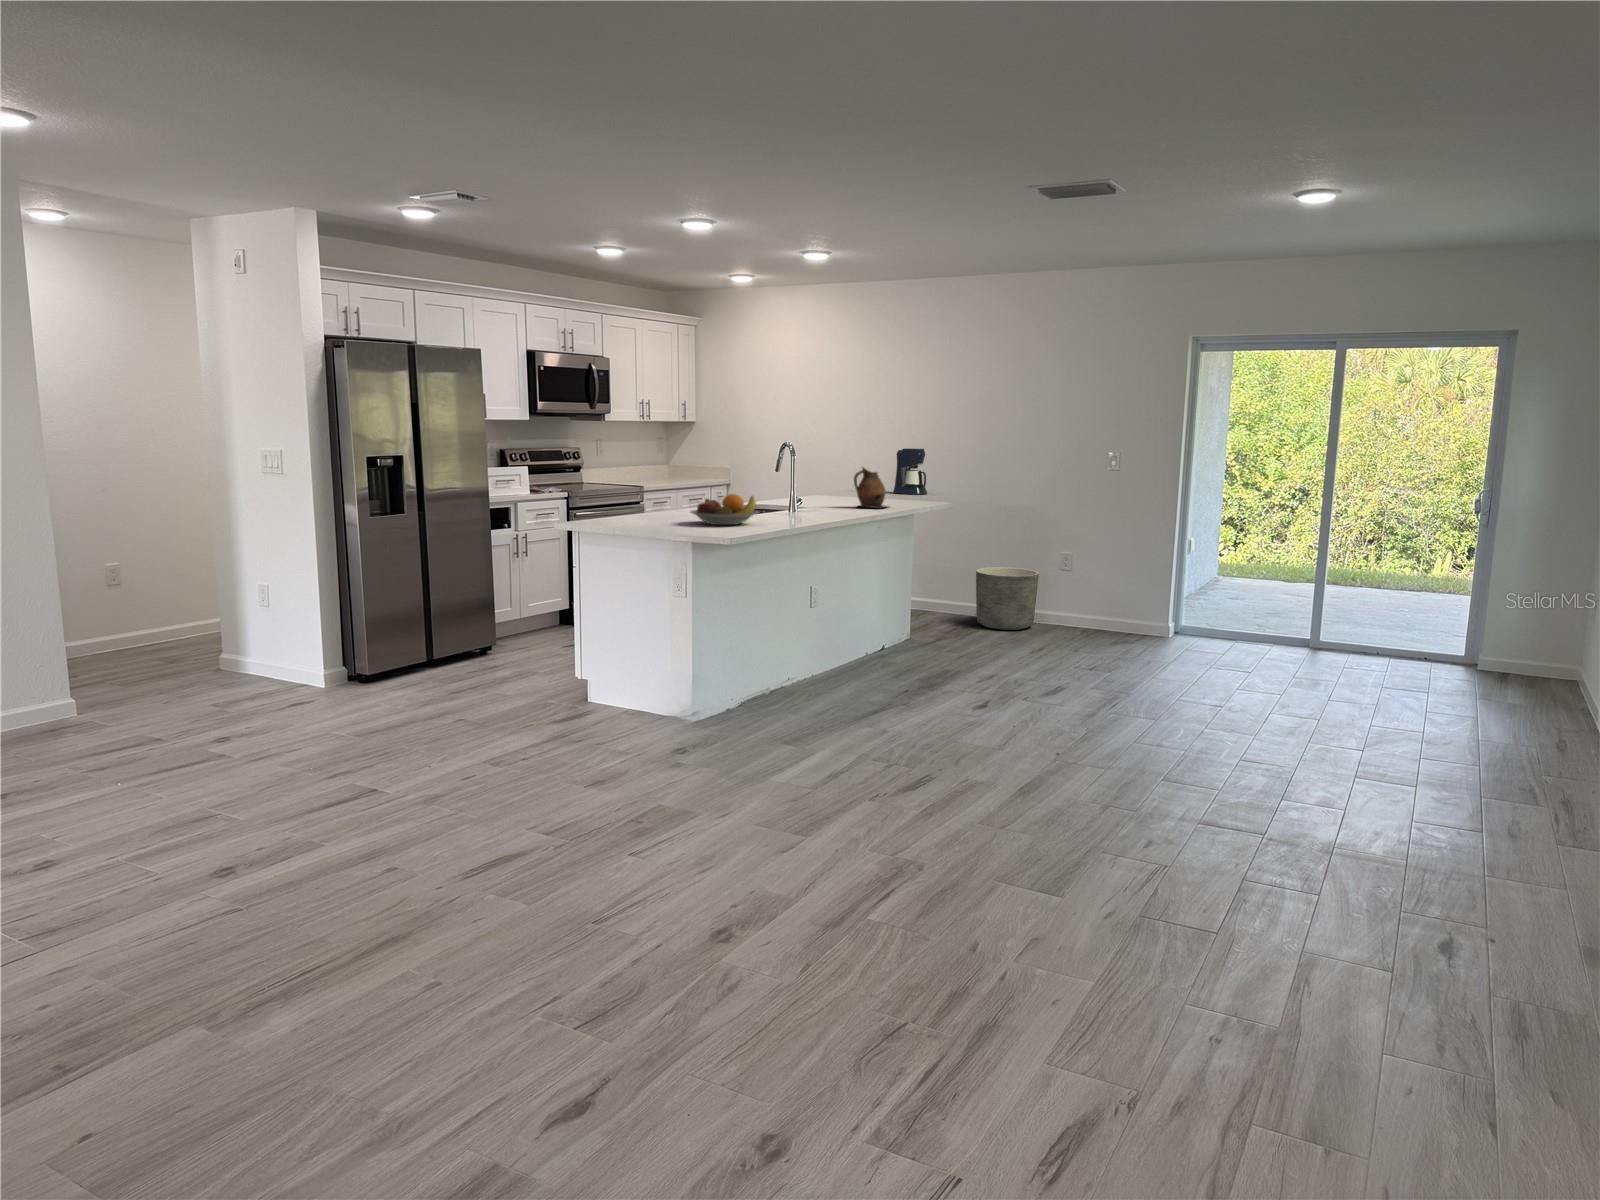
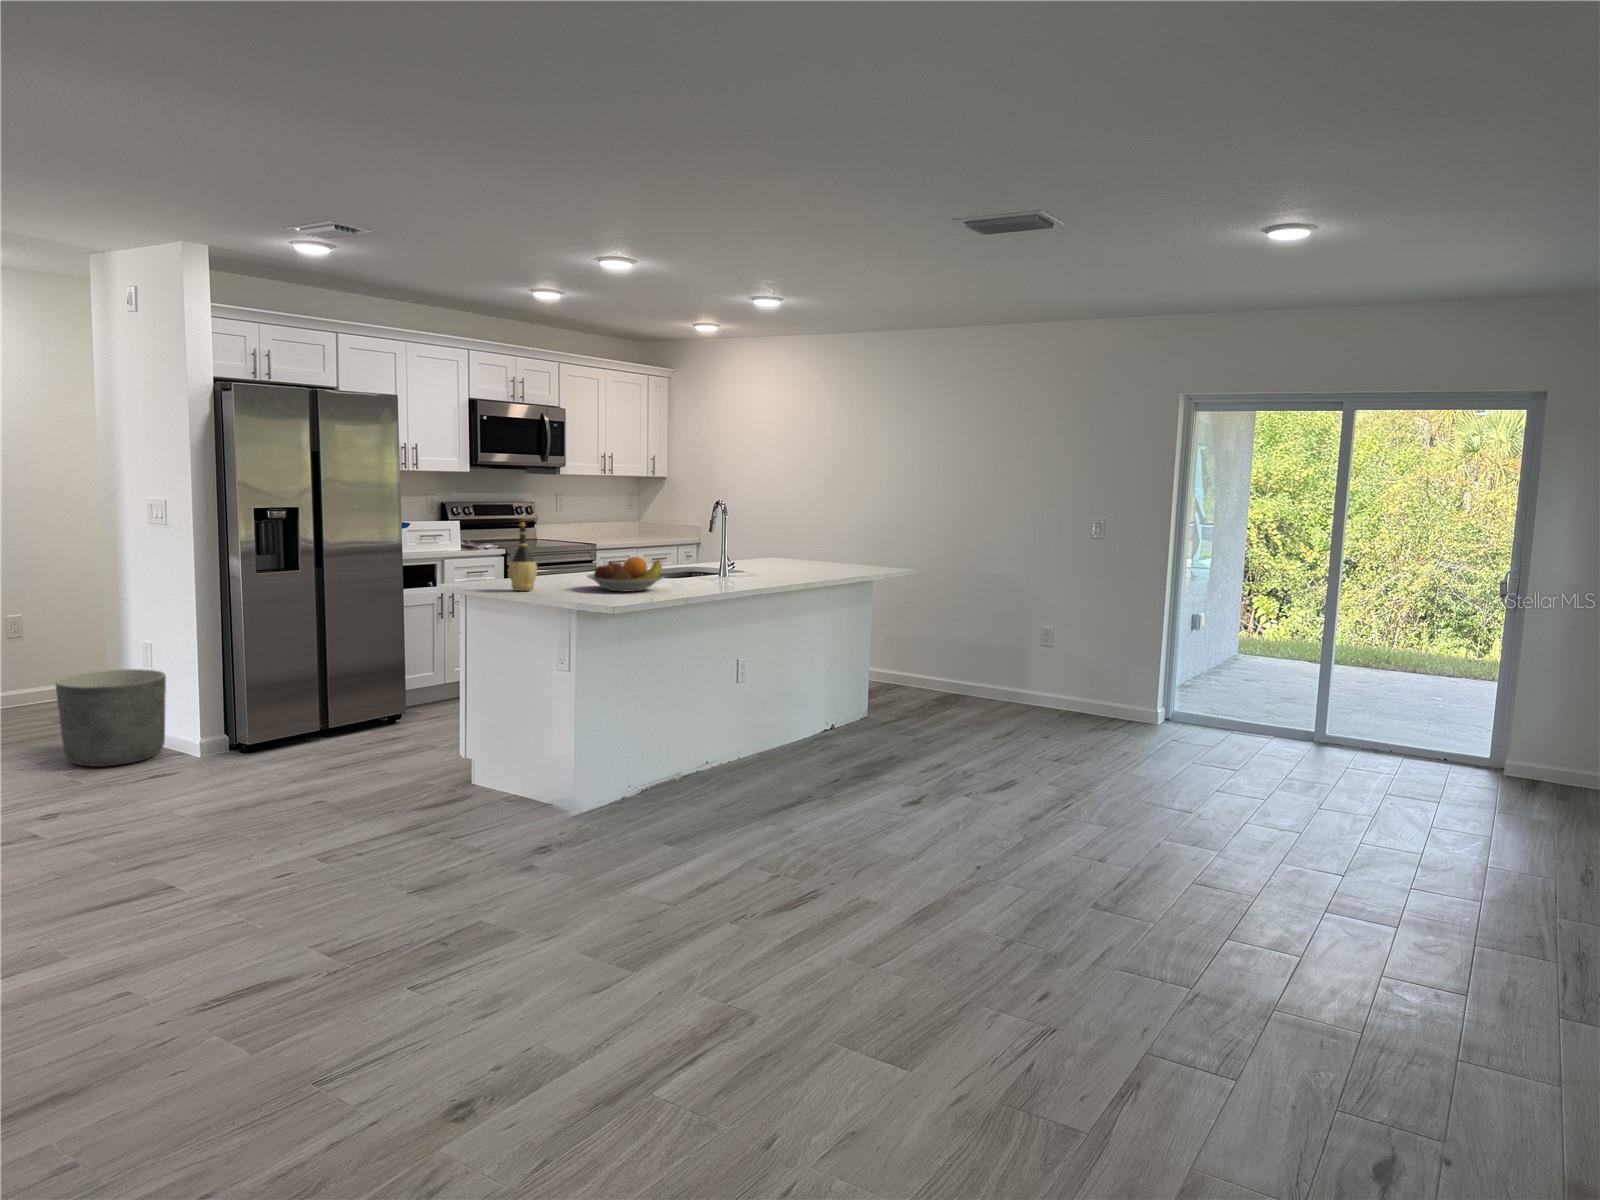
coffee maker: present [893,448,927,495] -> none [862,509,899,559]
wine bottle: none [624,464,649,526] -> present [509,522,537,591]
ceramic pitcher: present [854,467,886,508] -> none [798,529,839,575]
planter: present [976,567,1039,630] -> present [56,669,166,767]

